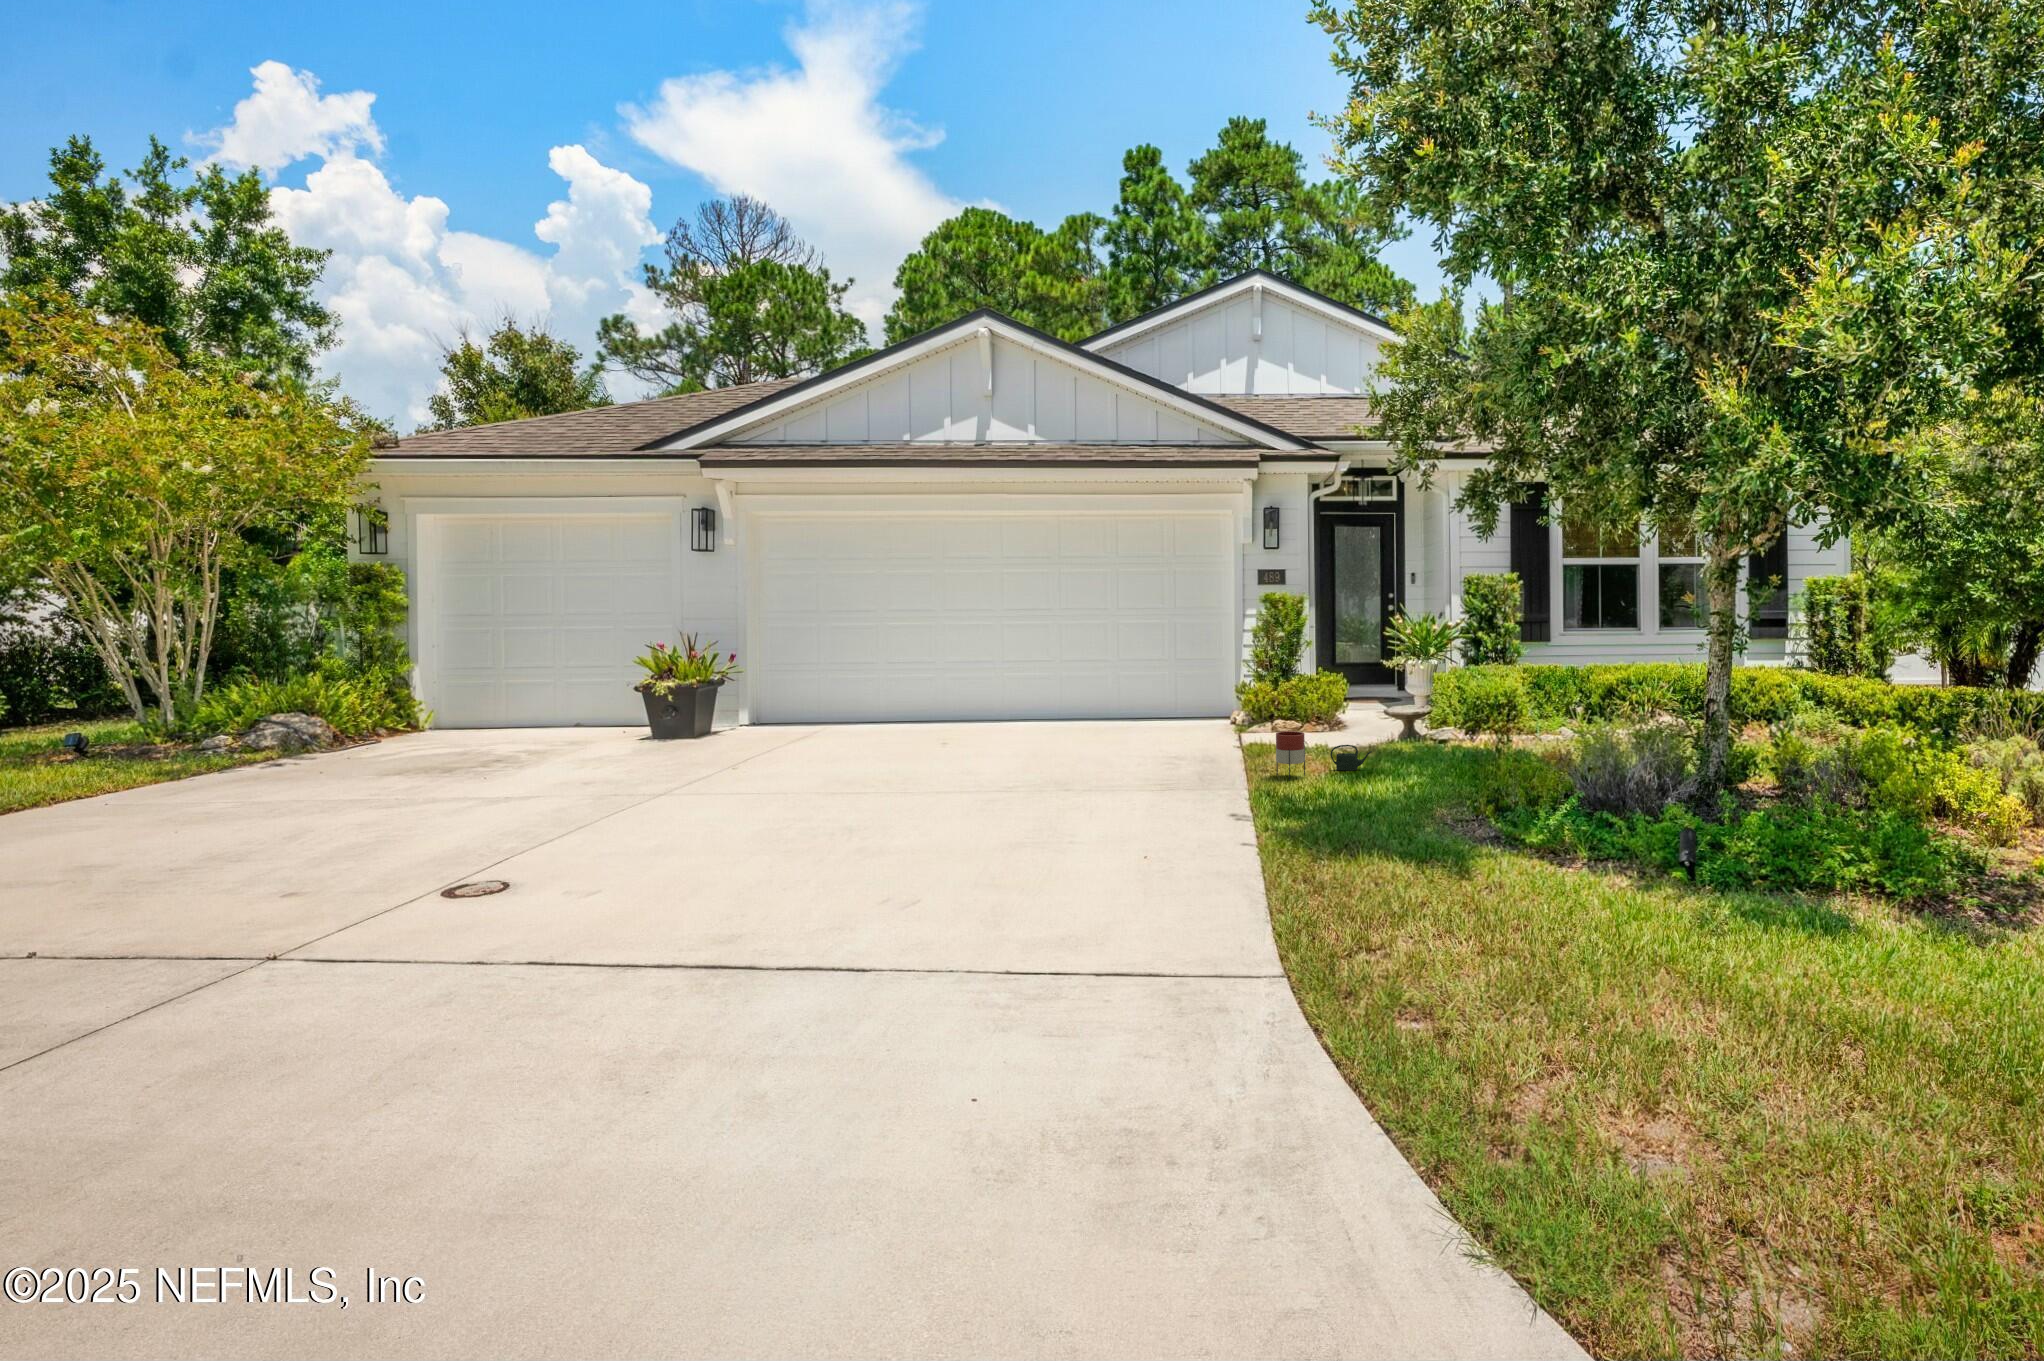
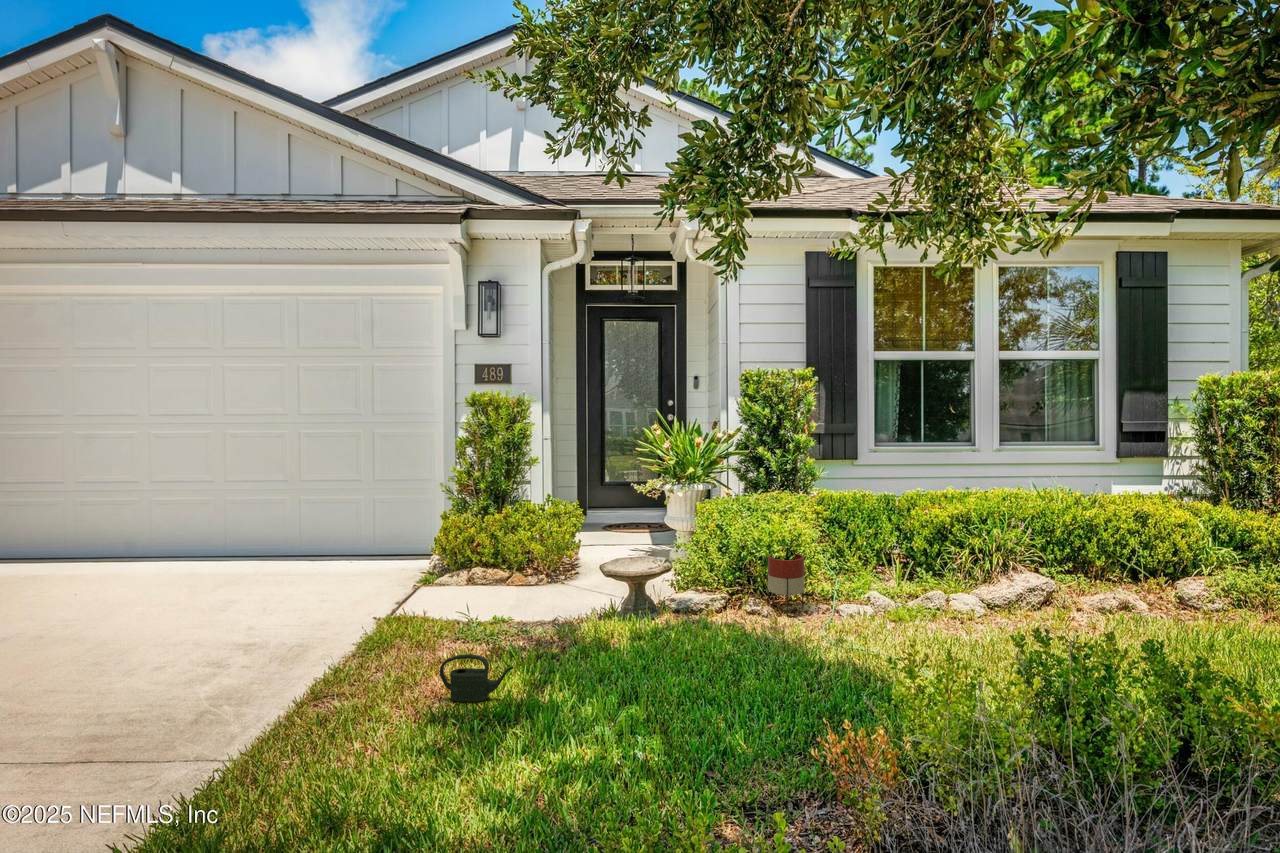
planter: present [1276,731,1305,780] -> present [767,554,804,616]

